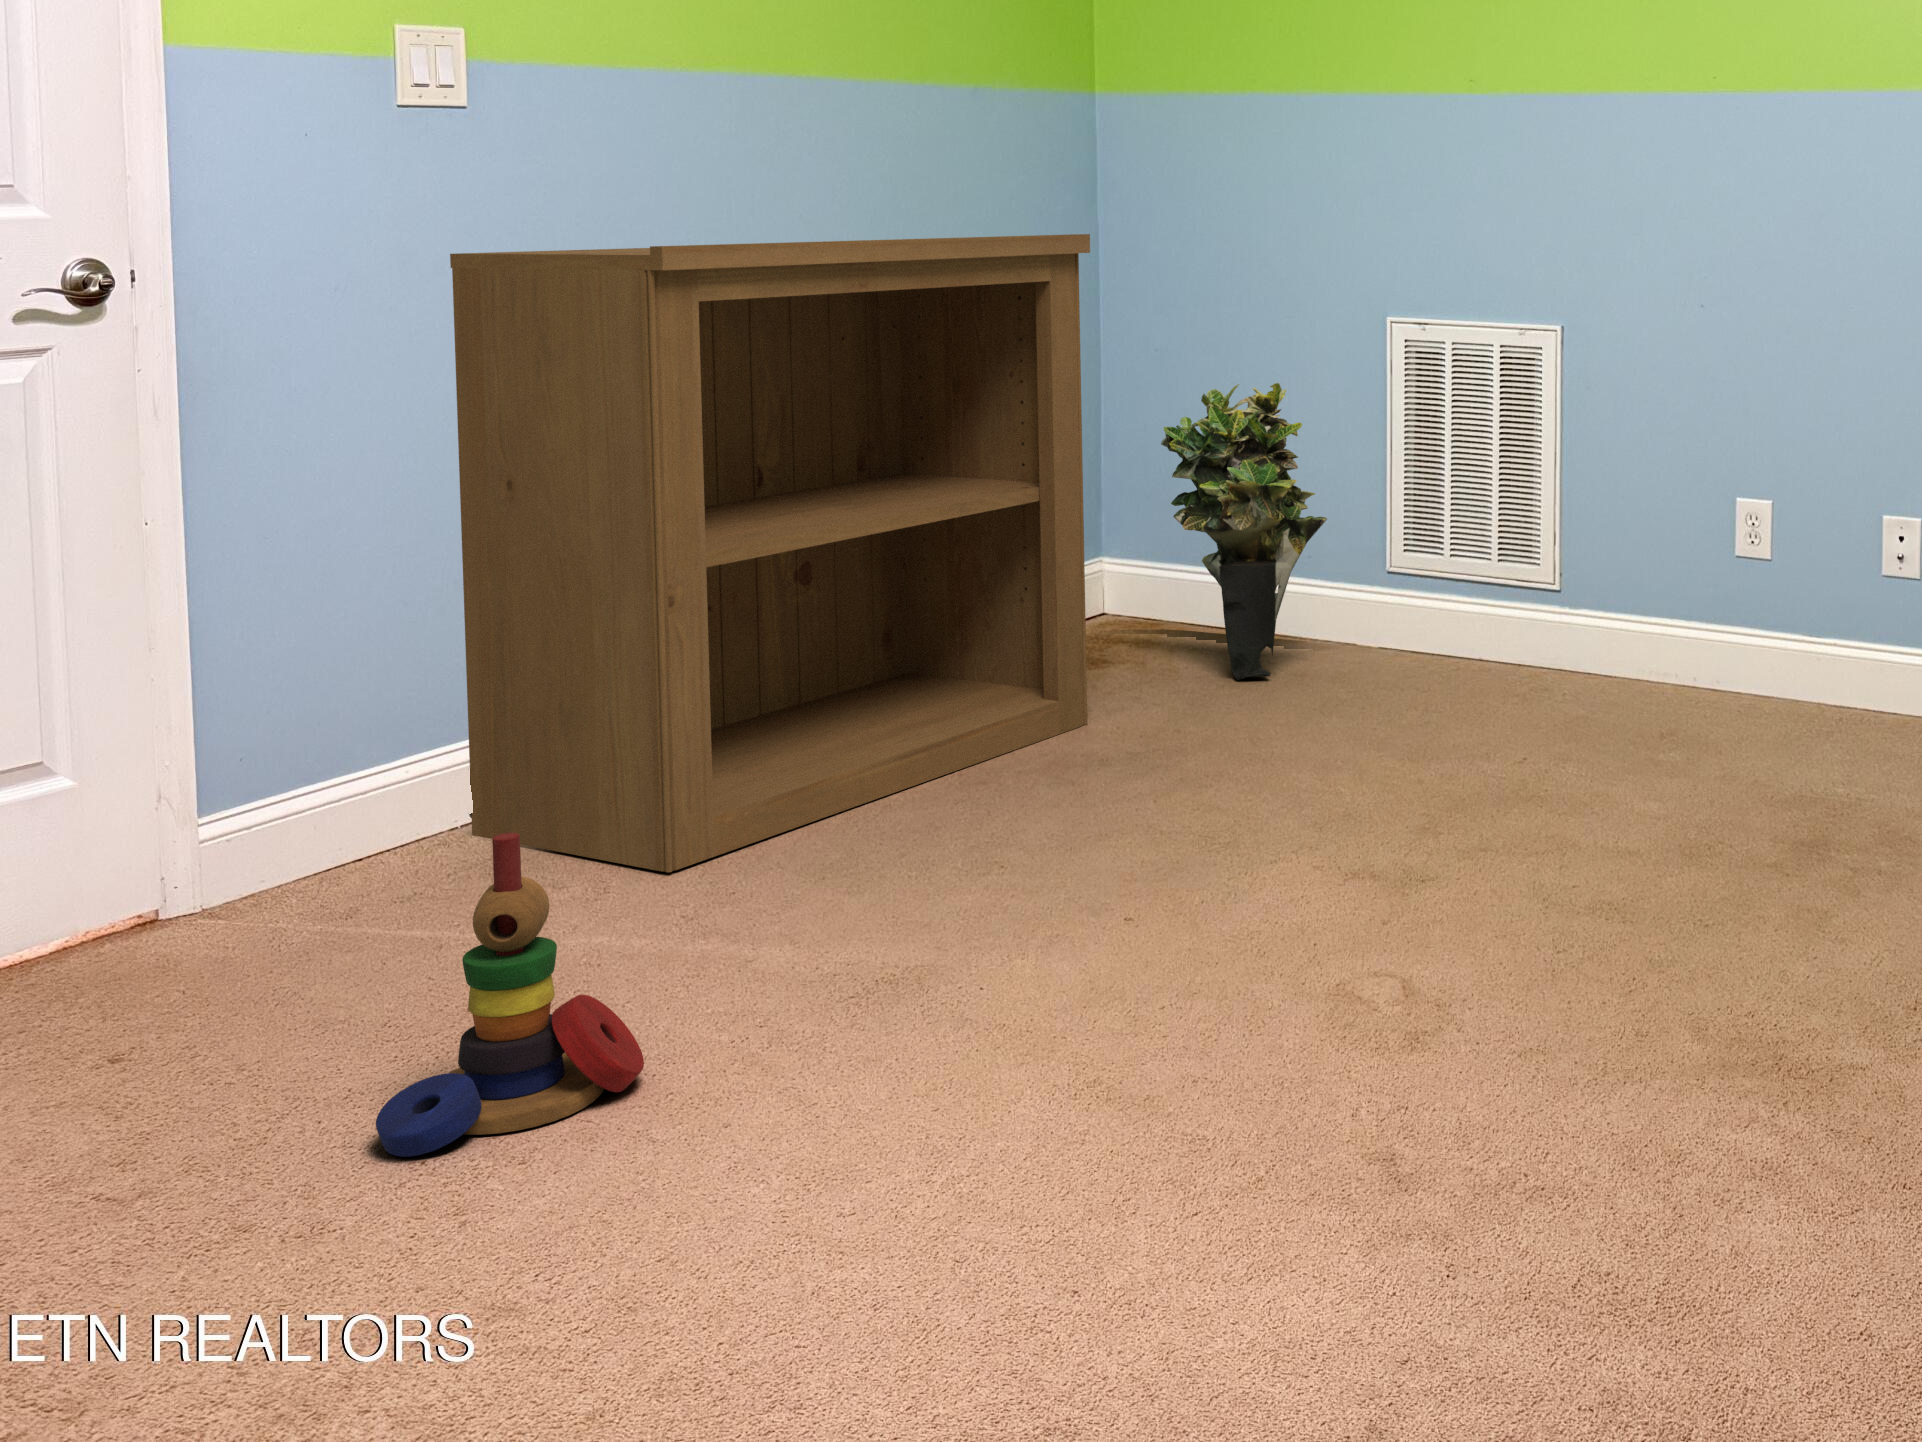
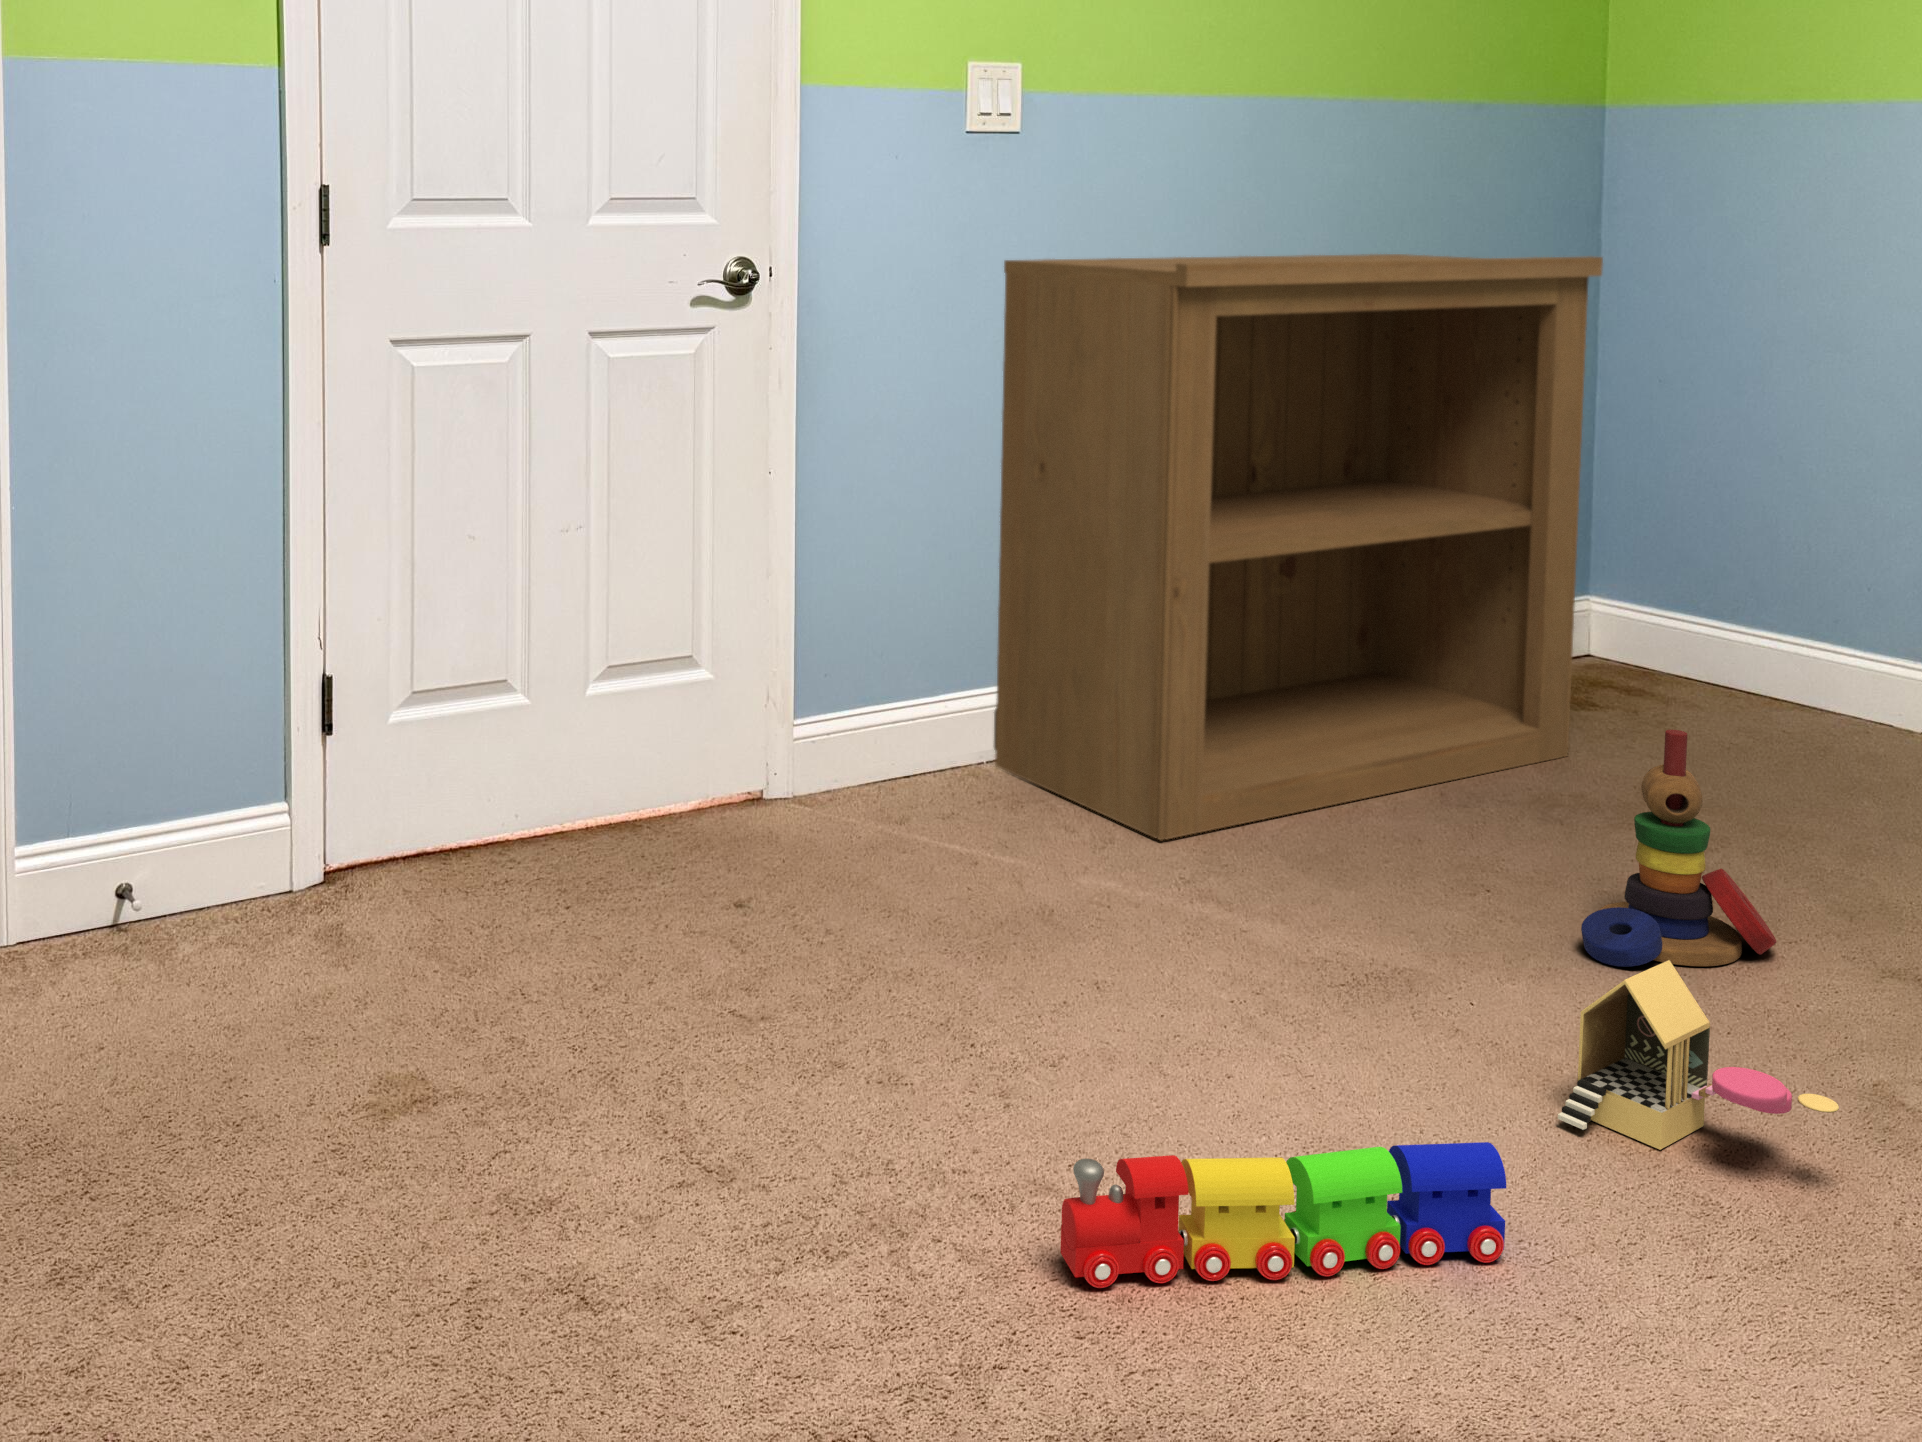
potted plant: present [1161,383,1327,680] -> none [1660,419,1860,735]
stacking toy: present [376,833,644,1157] -> present [1581,730,1776,967]
toy house: none [1055,859,1280,1030] -> present [1558,960,1839,1150]
toy train: none [547,1048,1000,1292] -> present [1061,1142,1506,1288]

